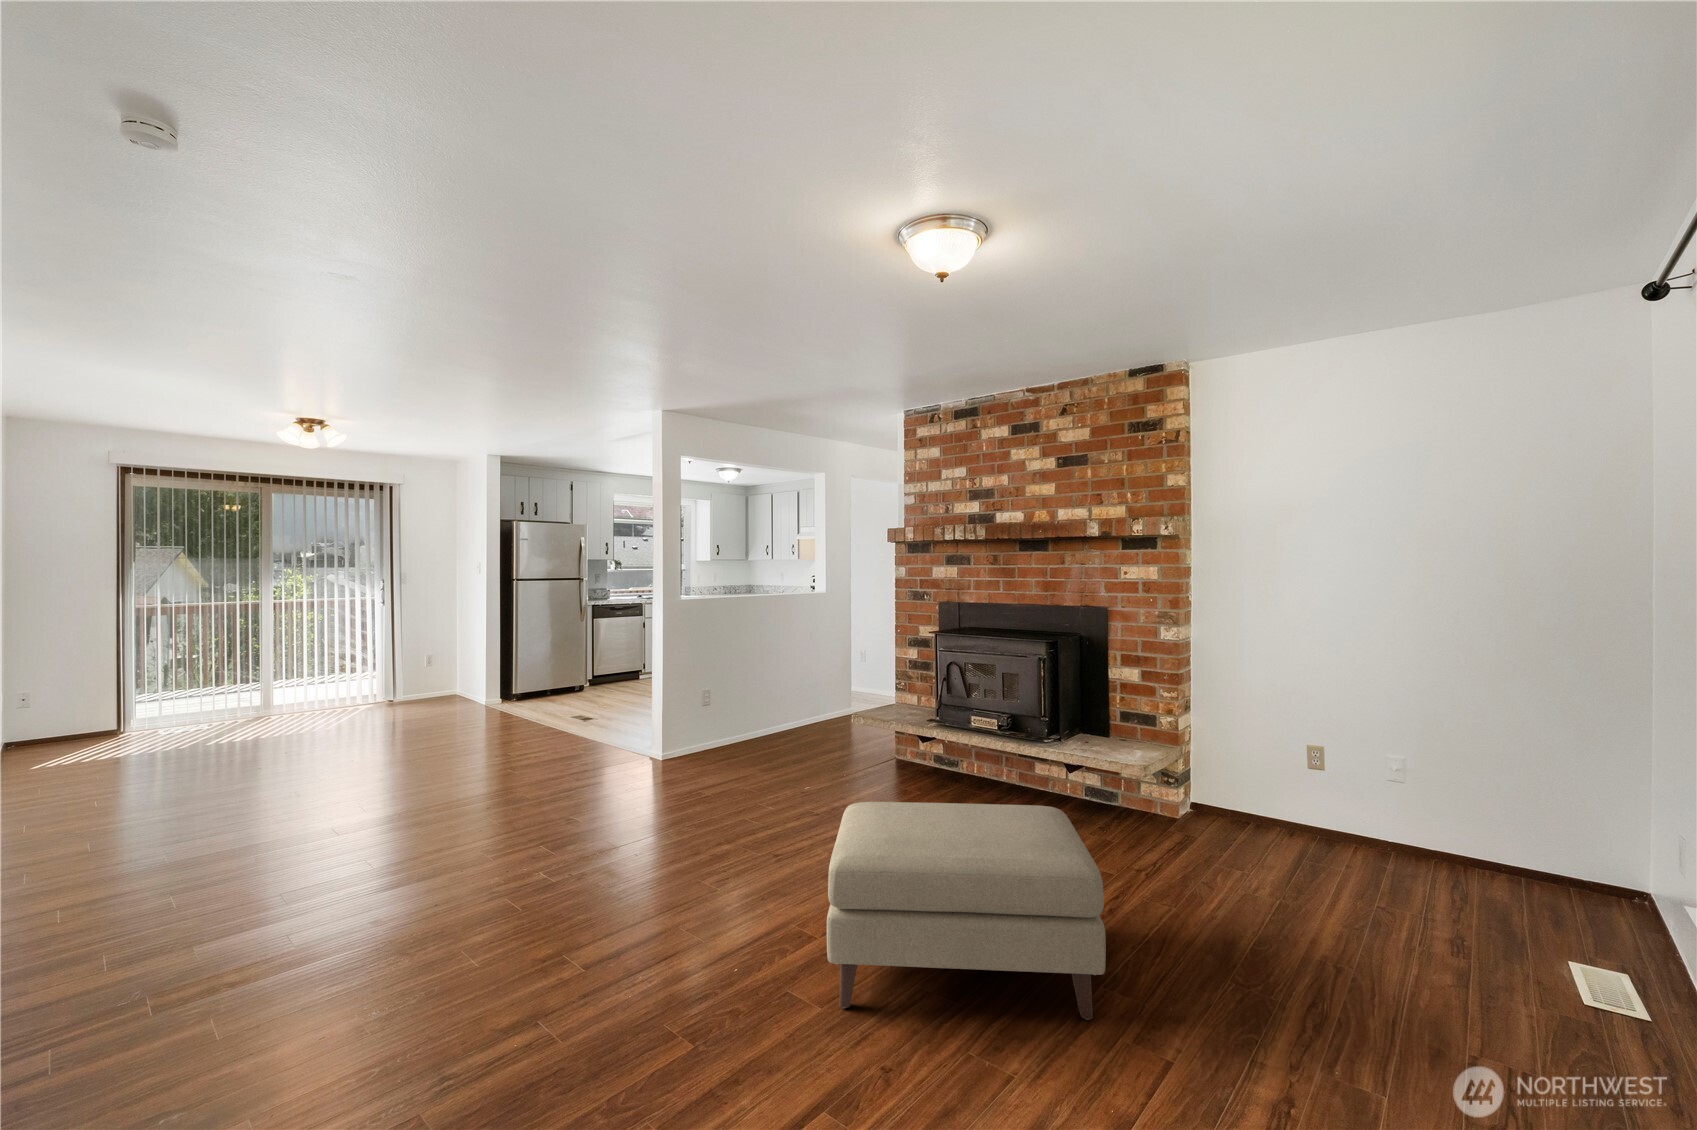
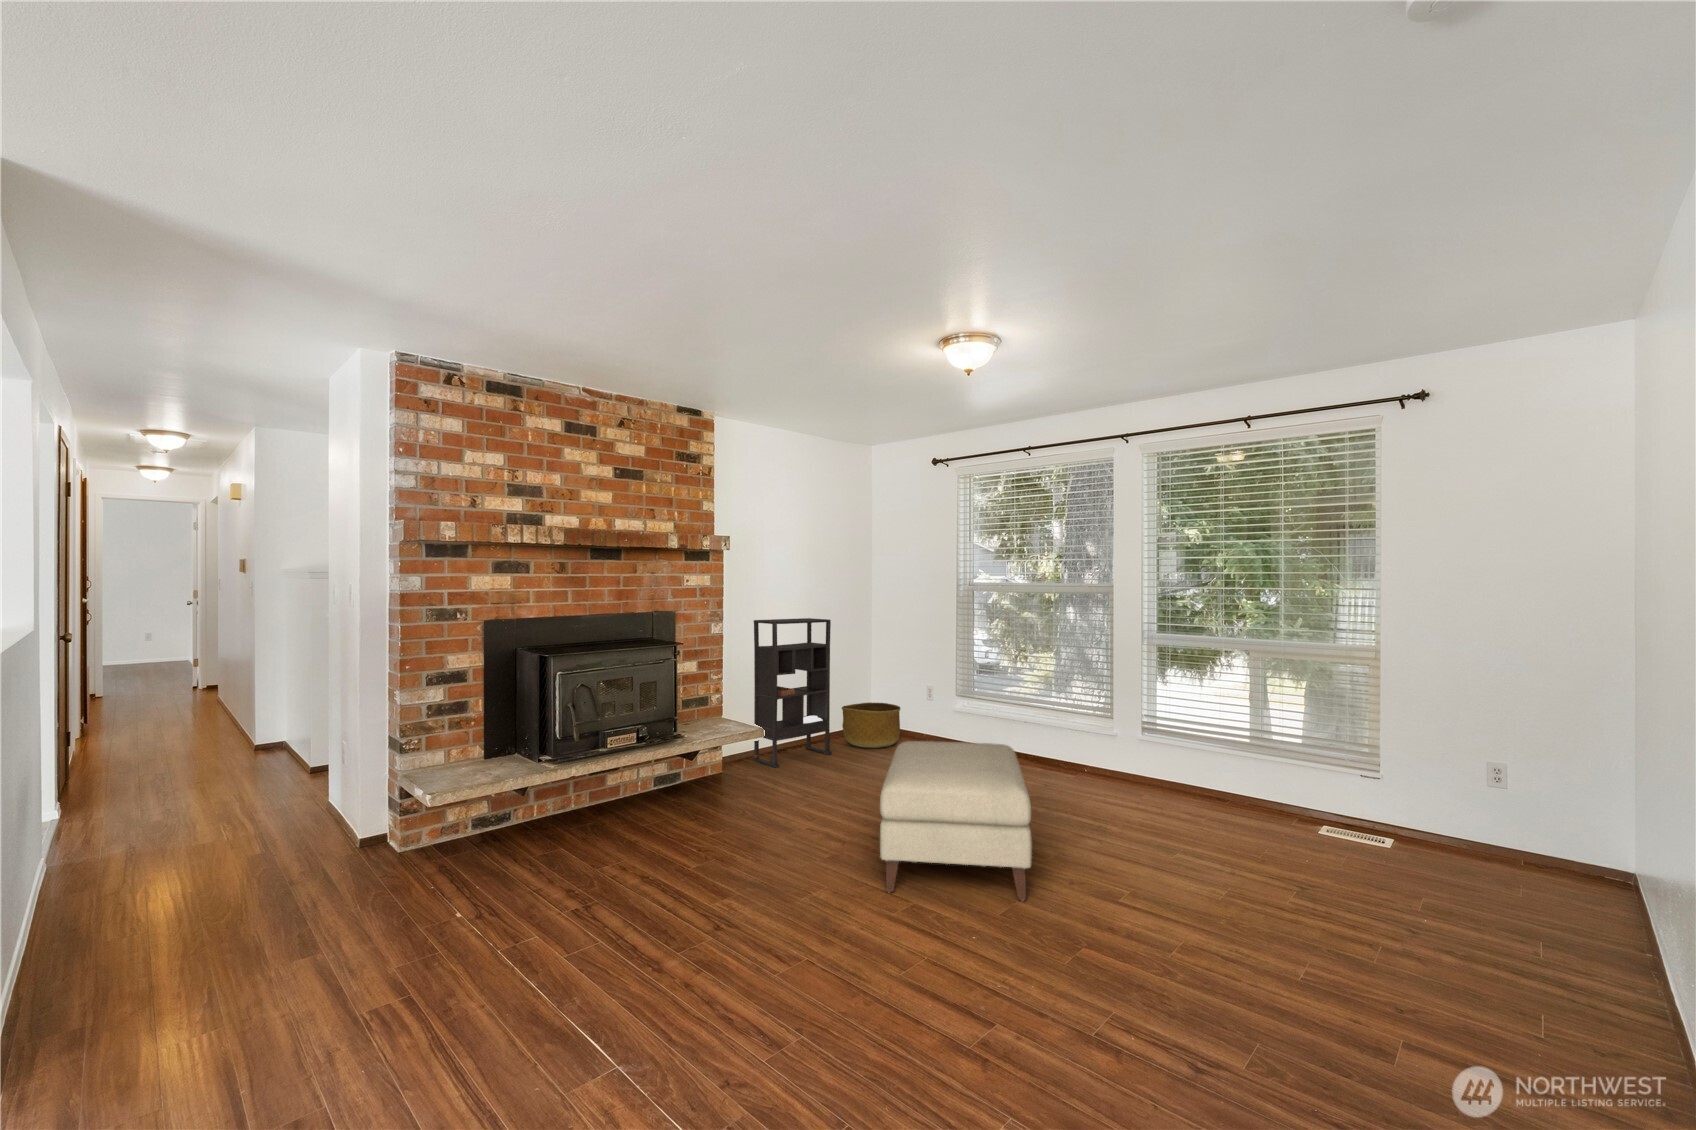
bookshelf: none [1247,631,1389,872] -> present [753,618,832,767]
basket: none [1444,809,1594,920] -> present [842,702,901,748]

